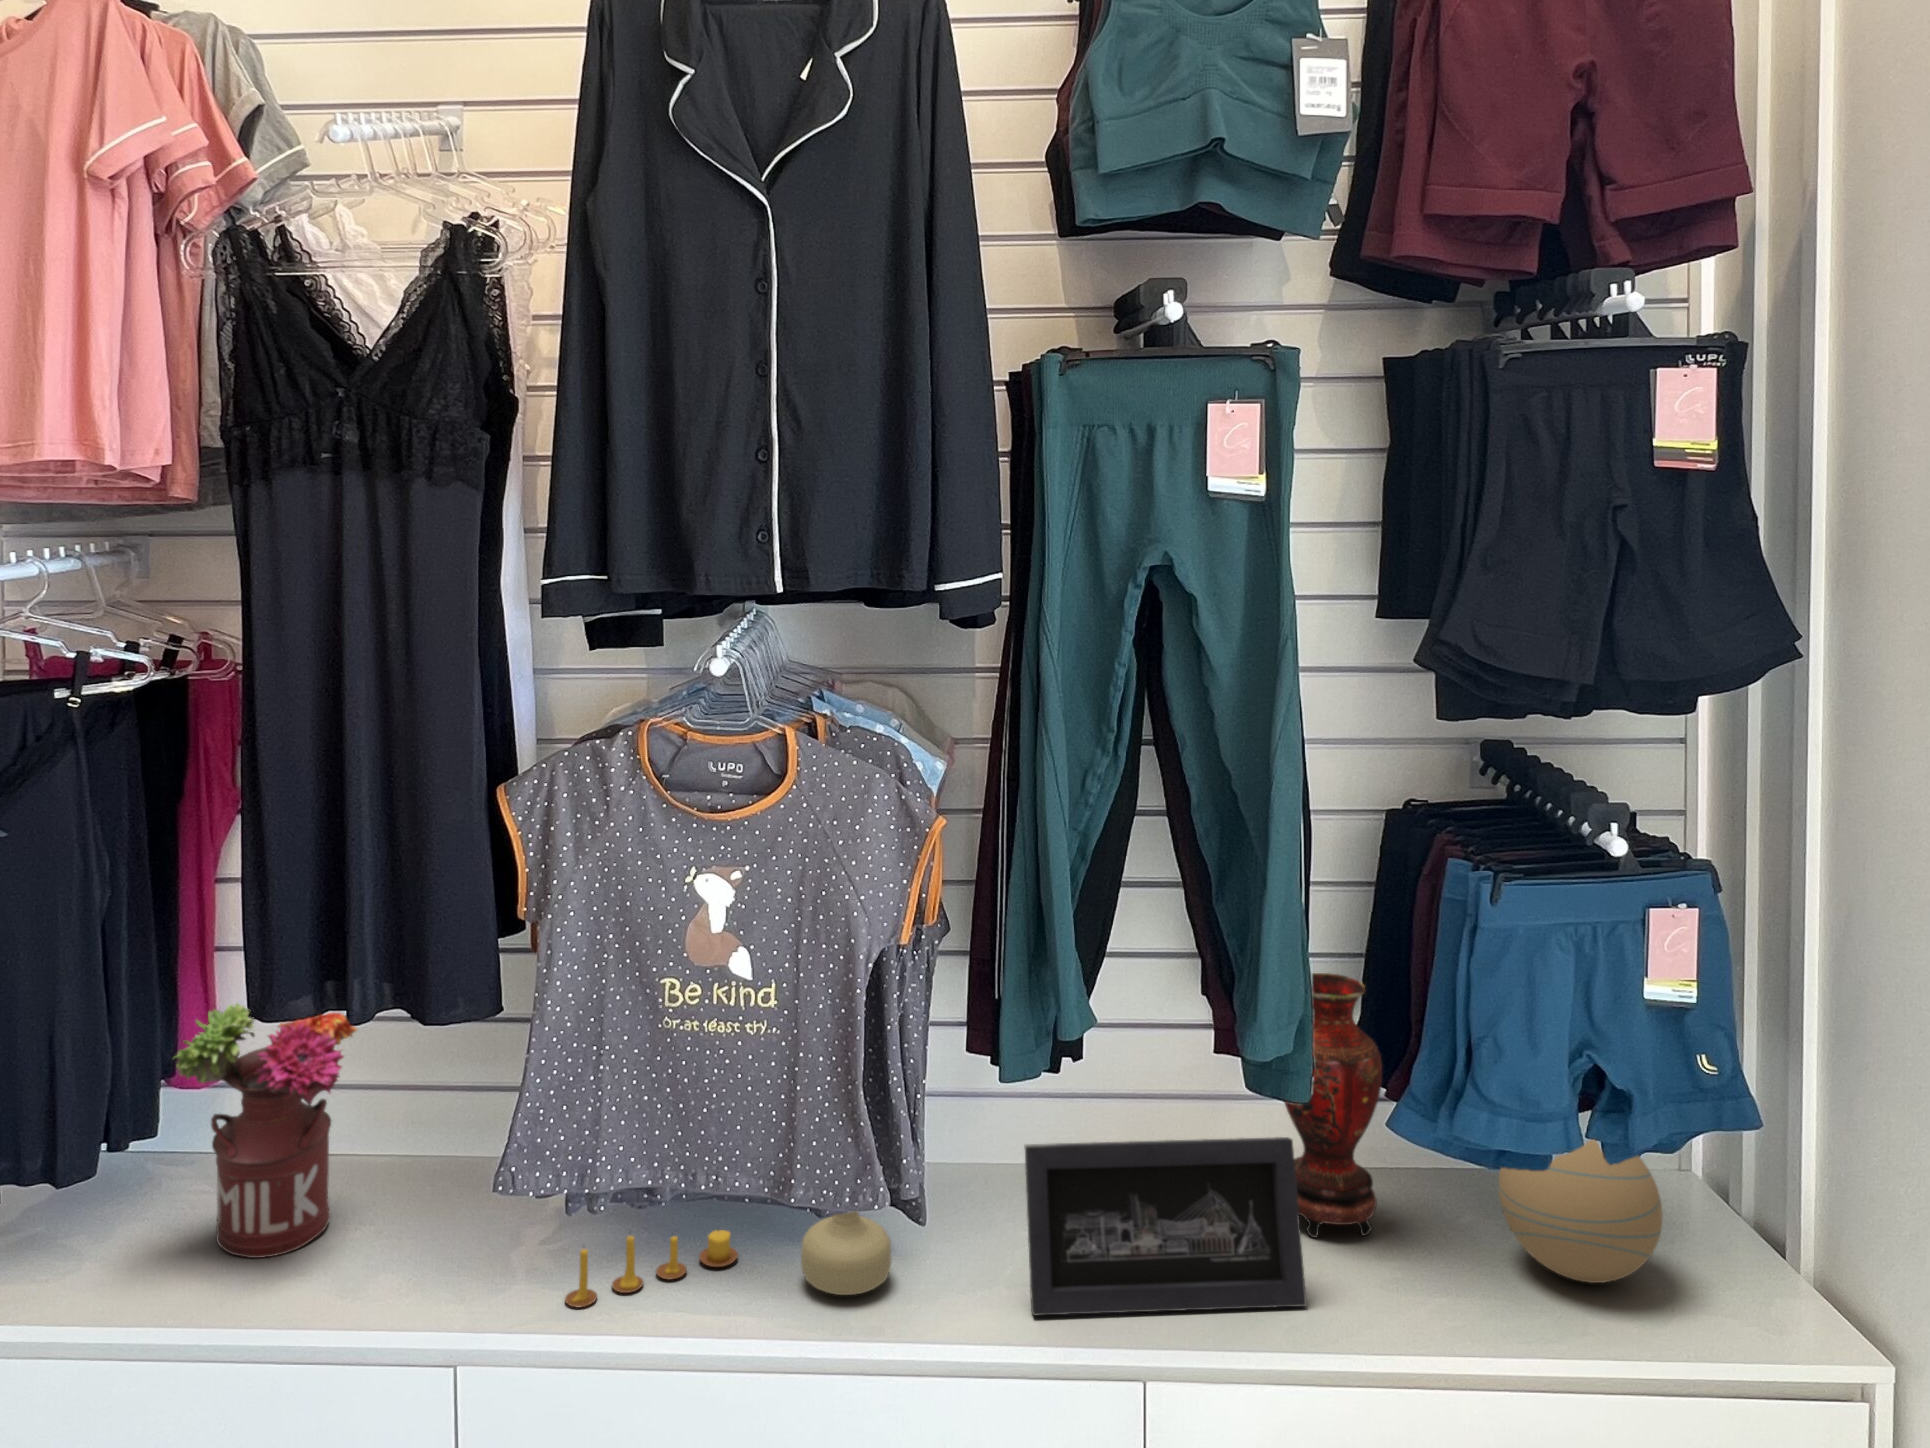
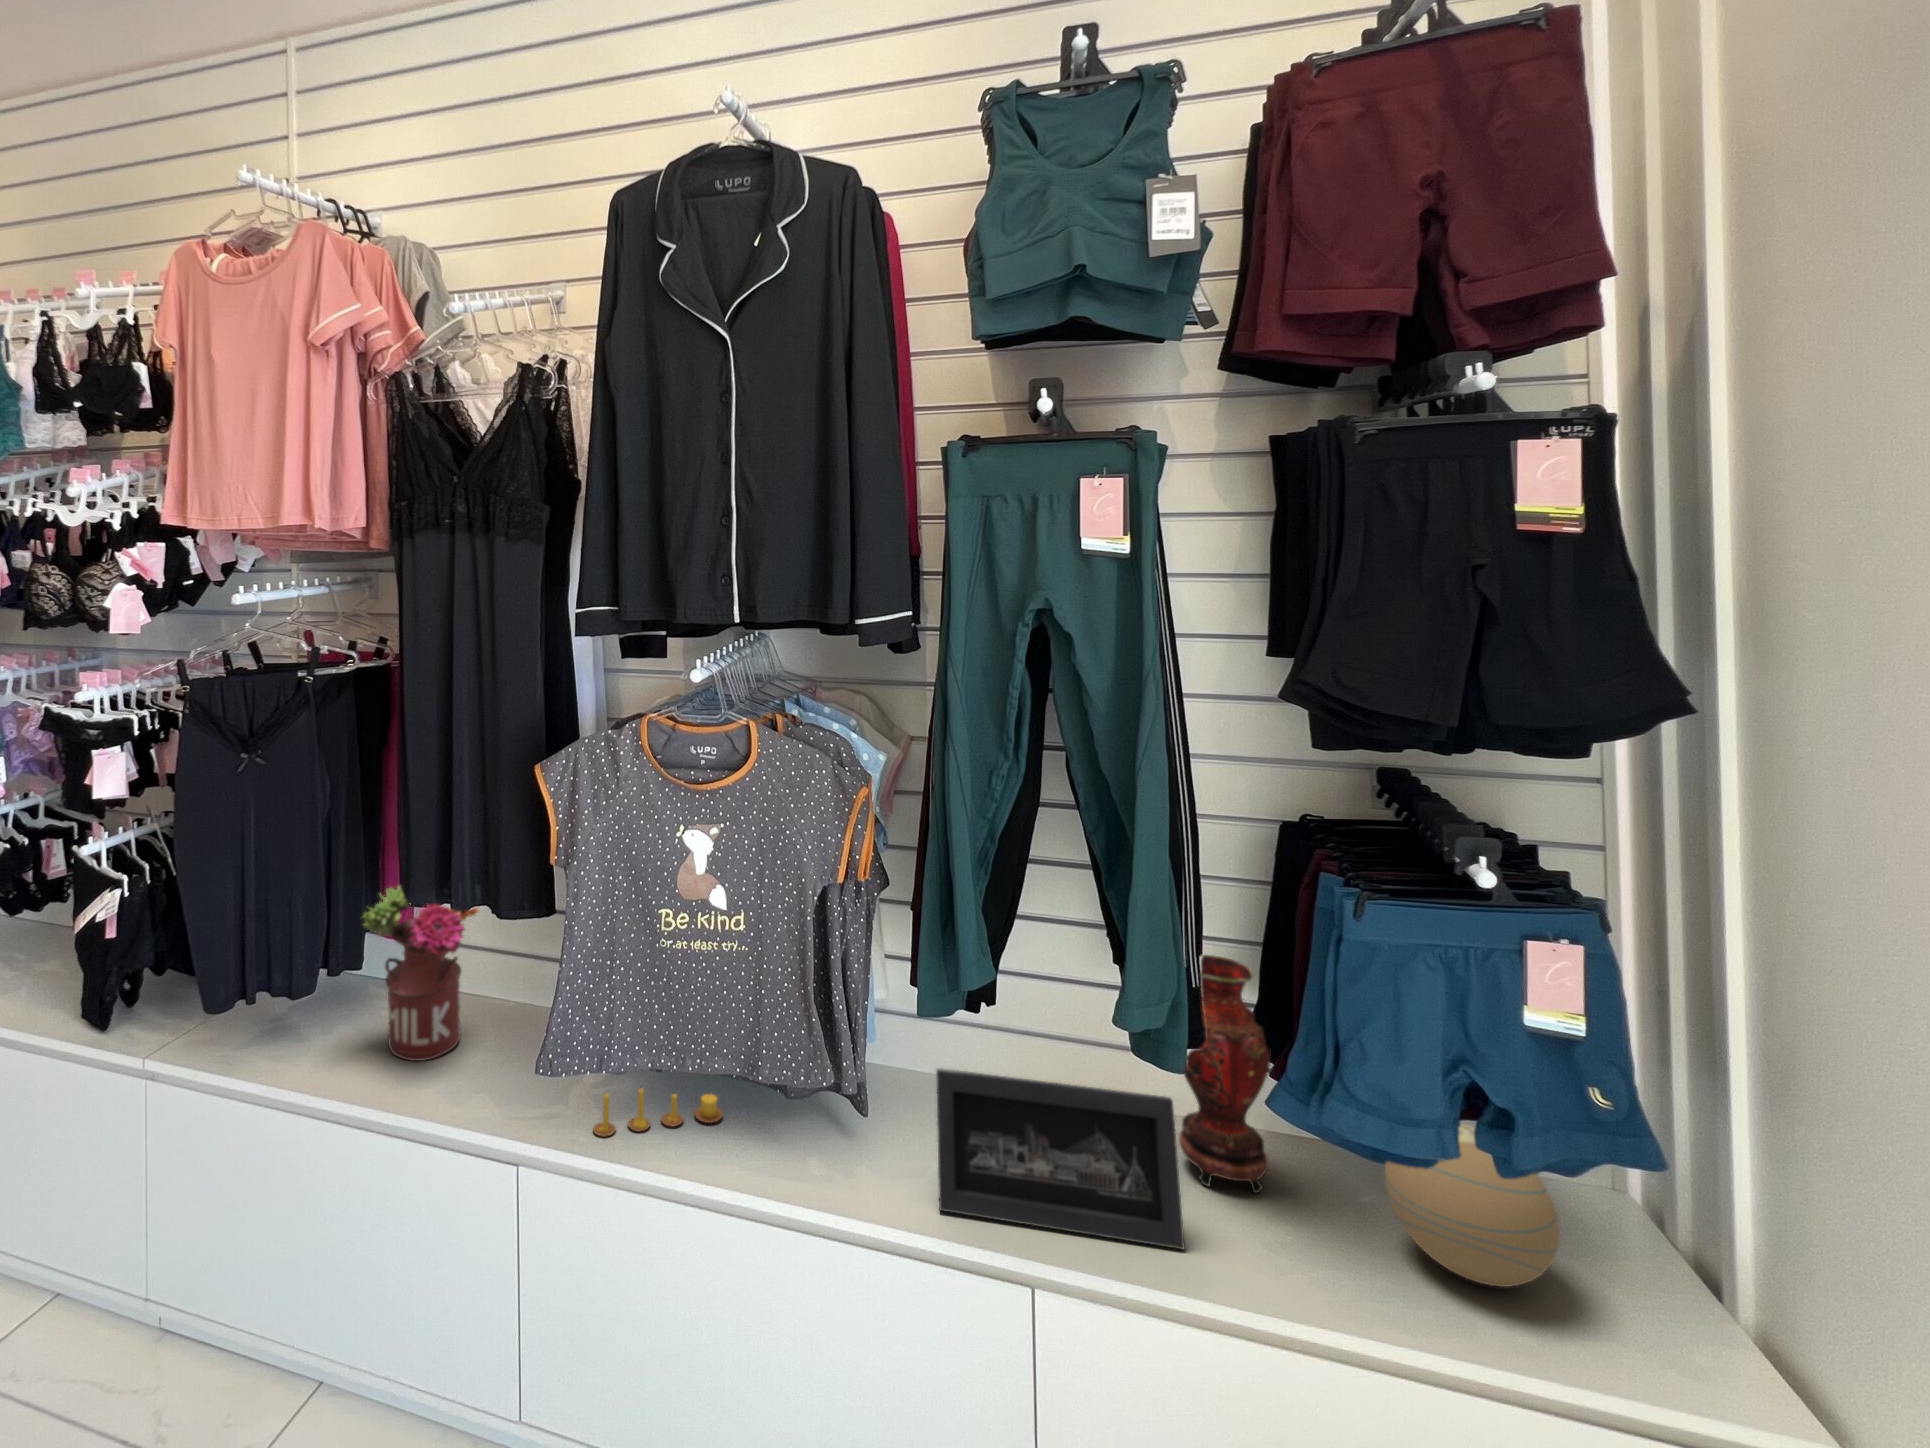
perfume bottle: present [801,1211,892,1295] -> none [763,1037,833,1165]

